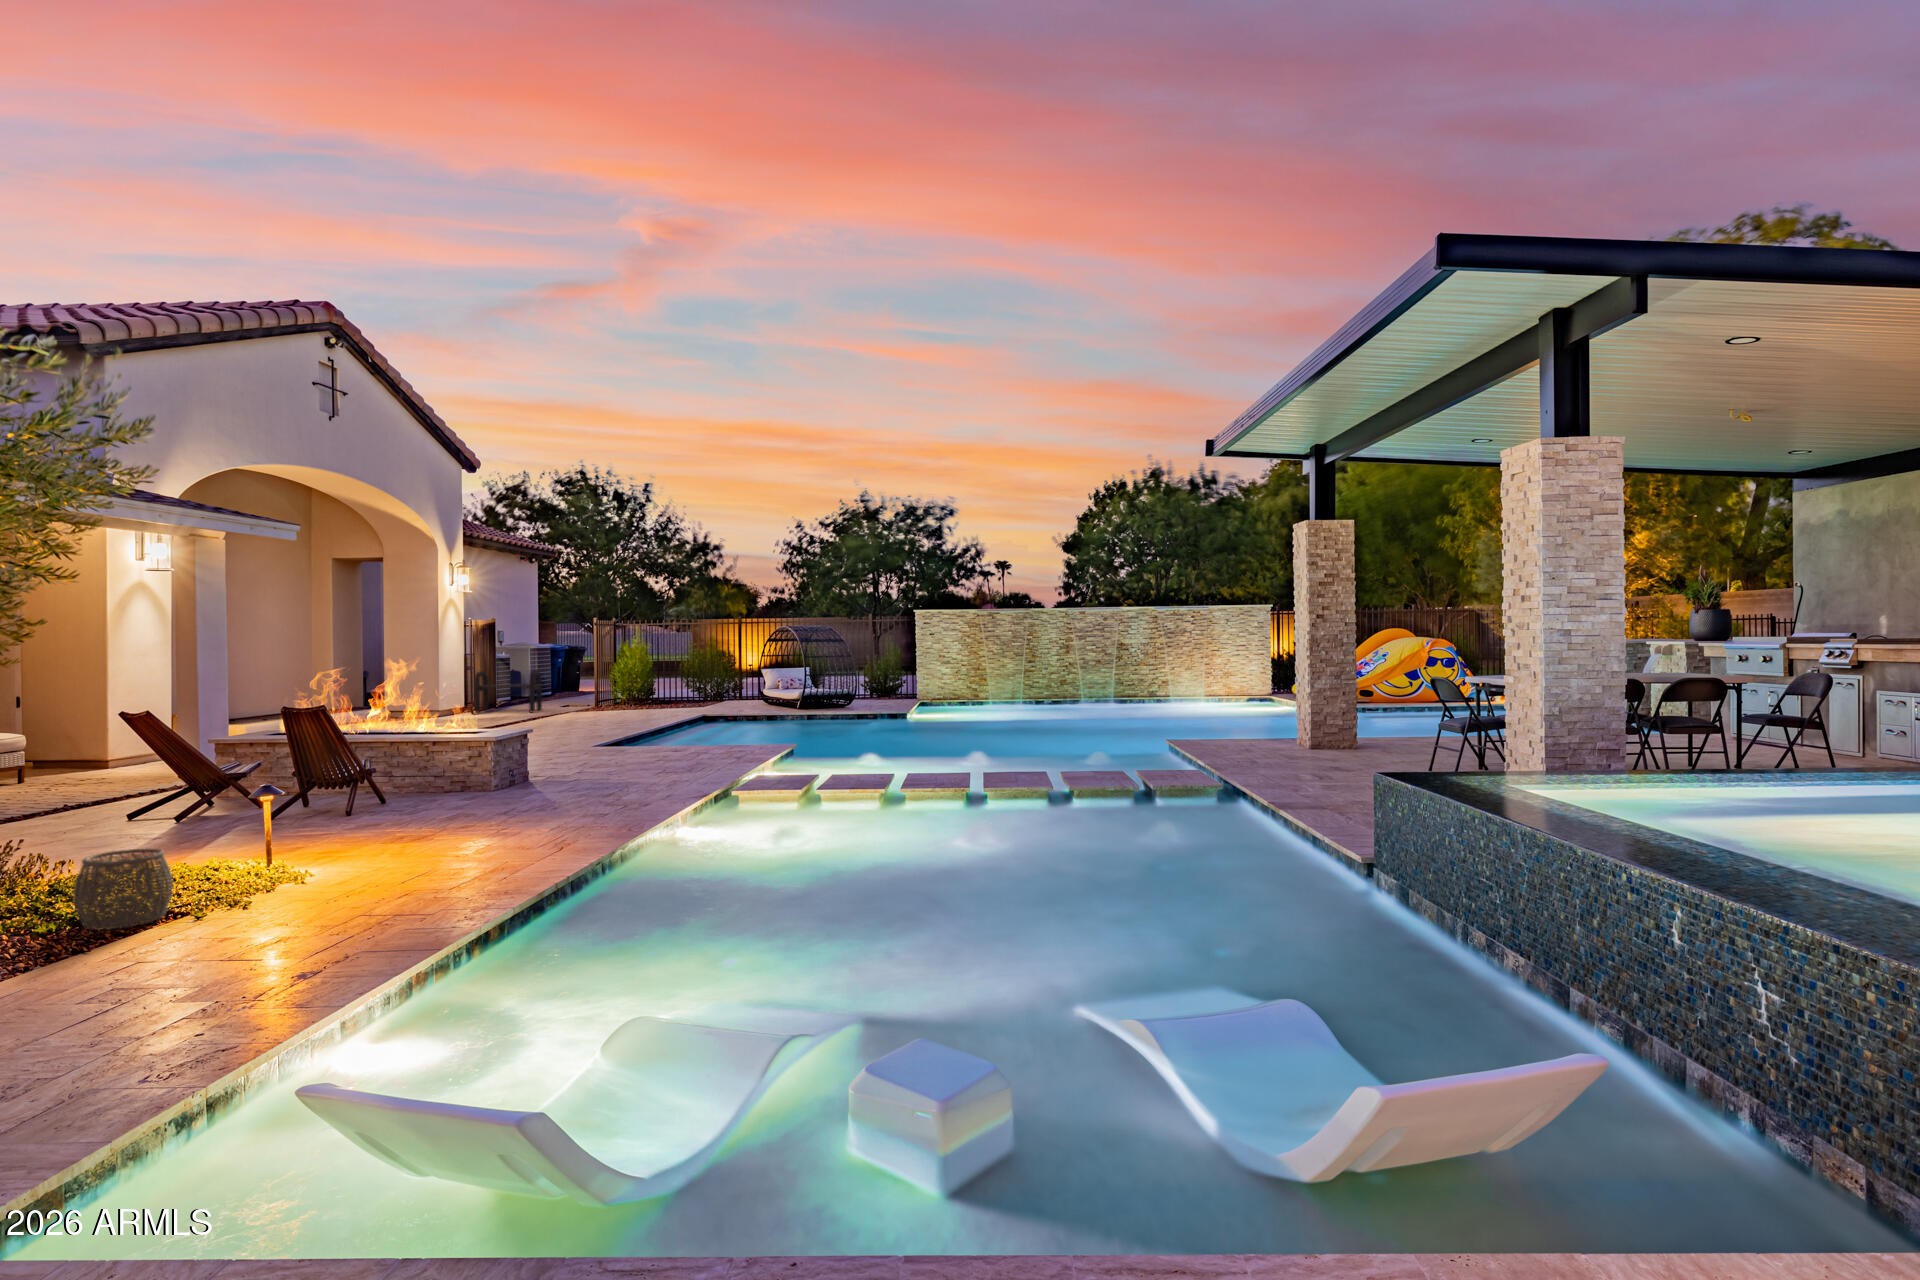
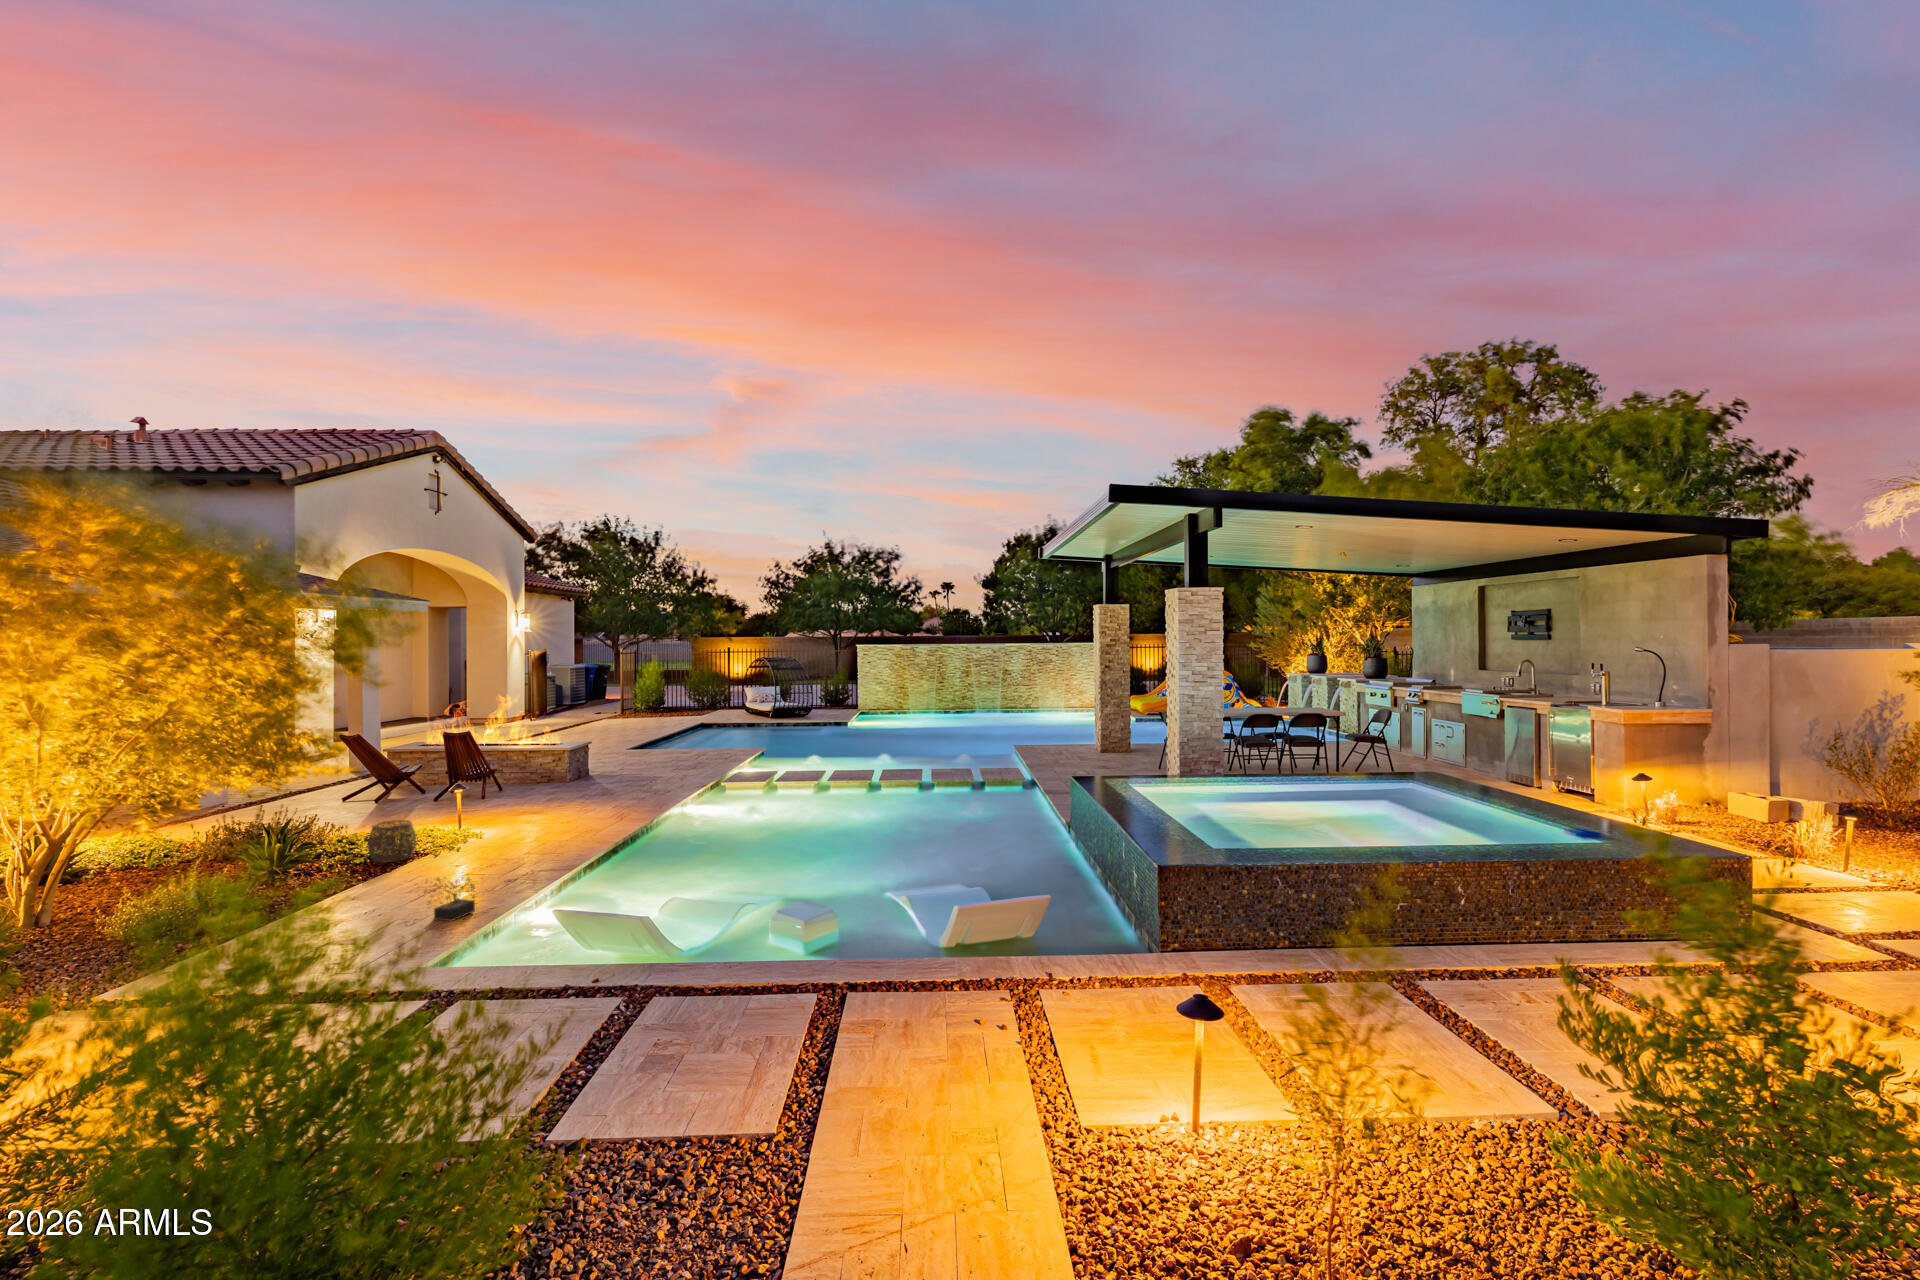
bench: present [474,671,542,713] -> none [533,688,582,719]
decorative plant: none [54,974,198,1083] -> present [425,877,475,921]

